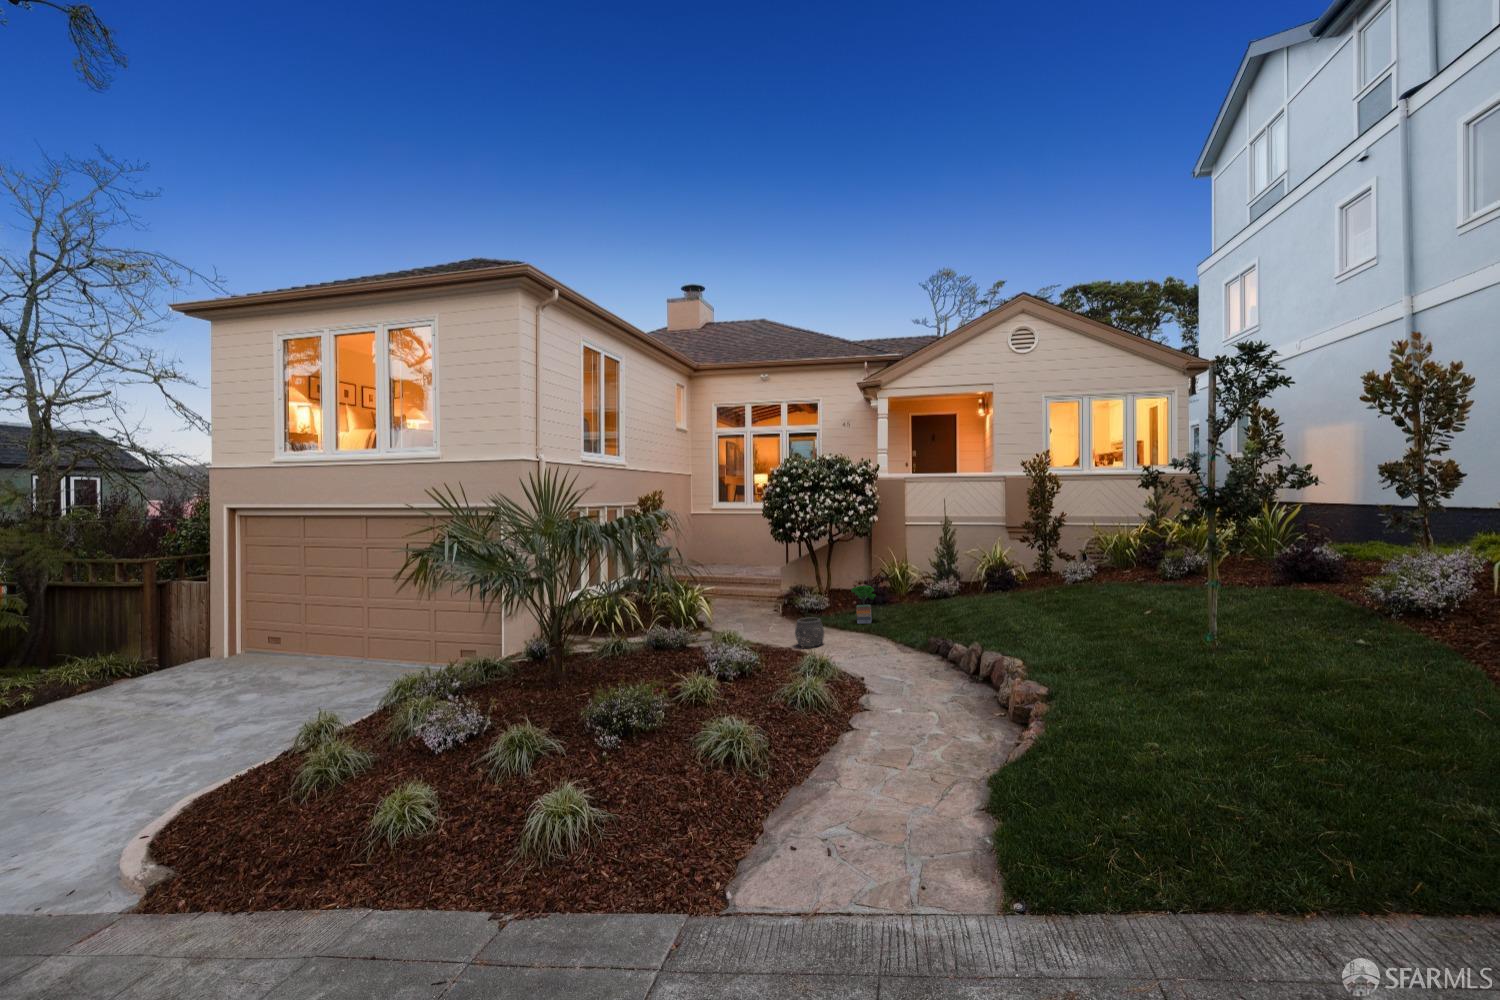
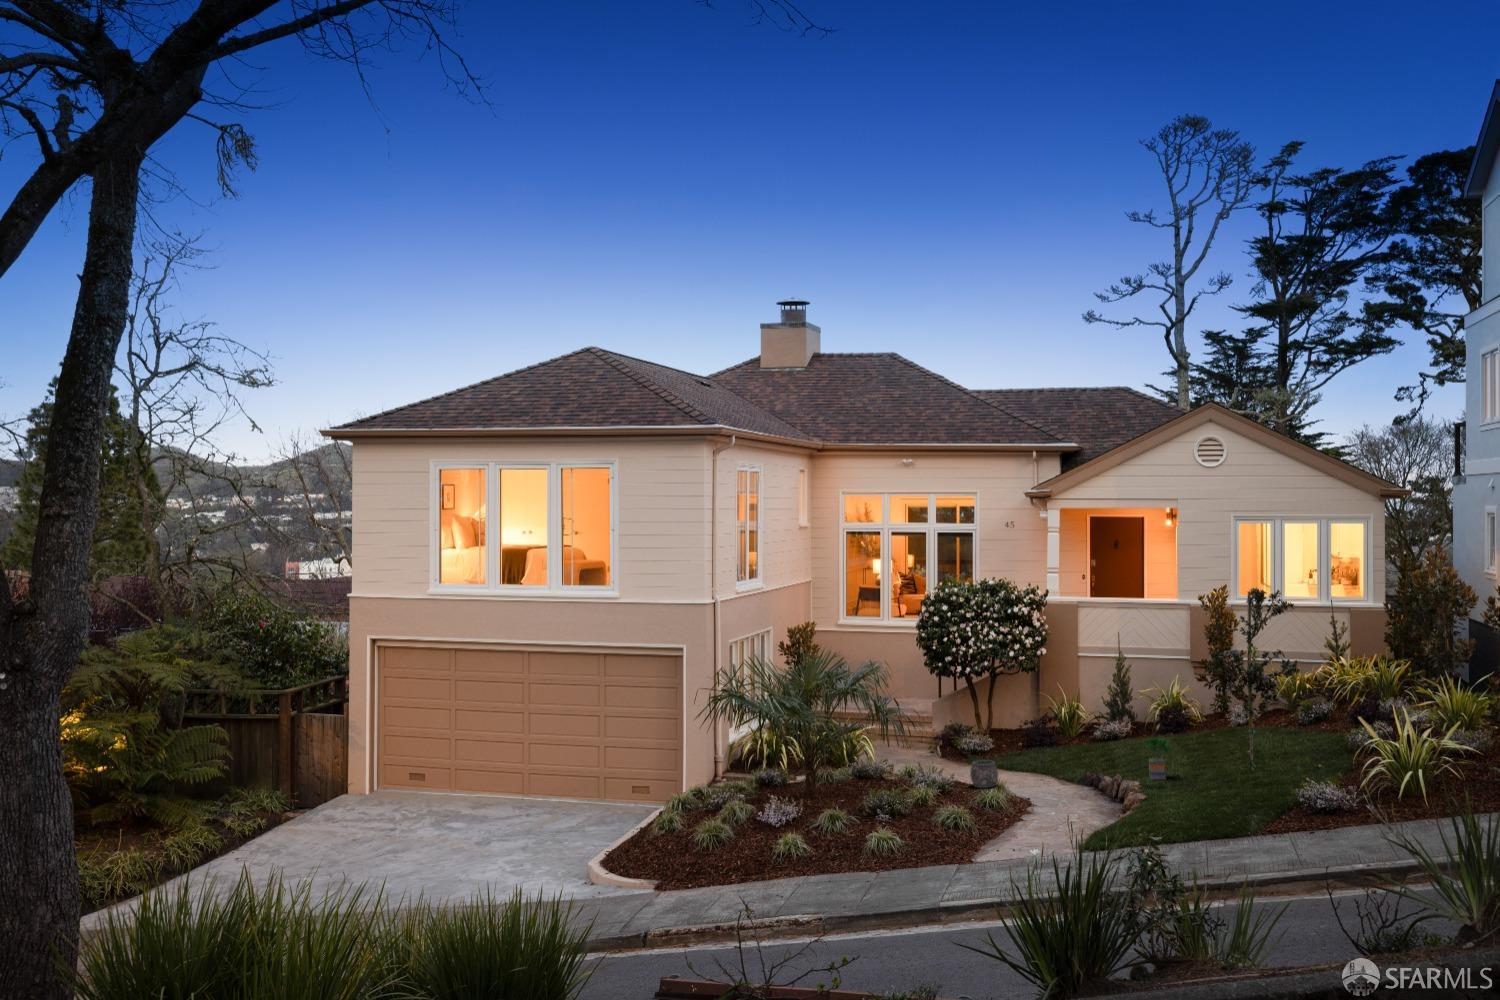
potted tree: present [852,585,876,624] -> present [1144,738,1171,780]

